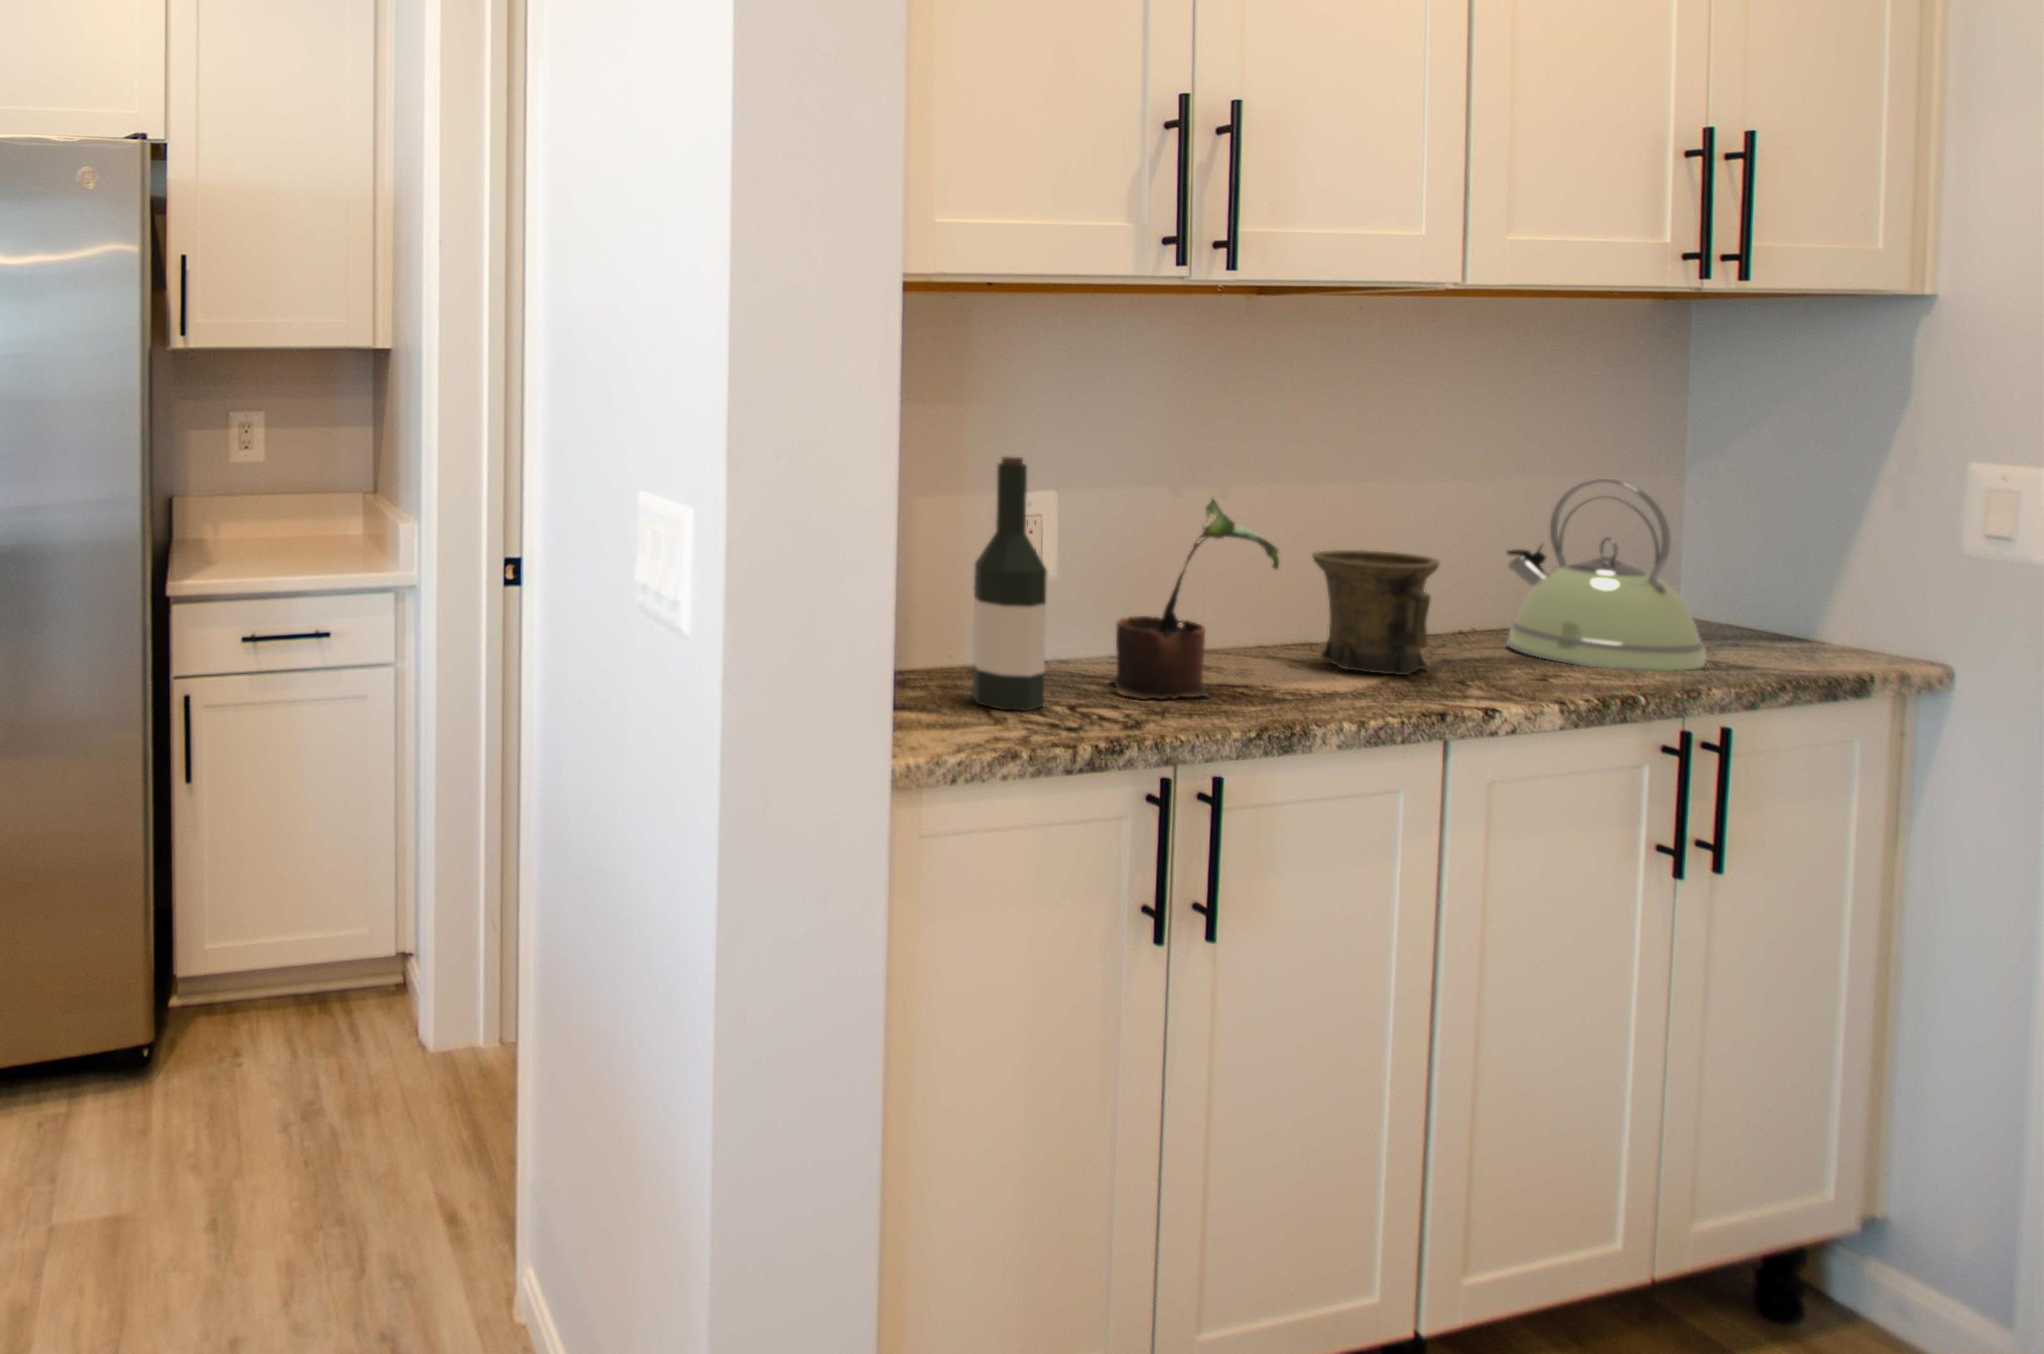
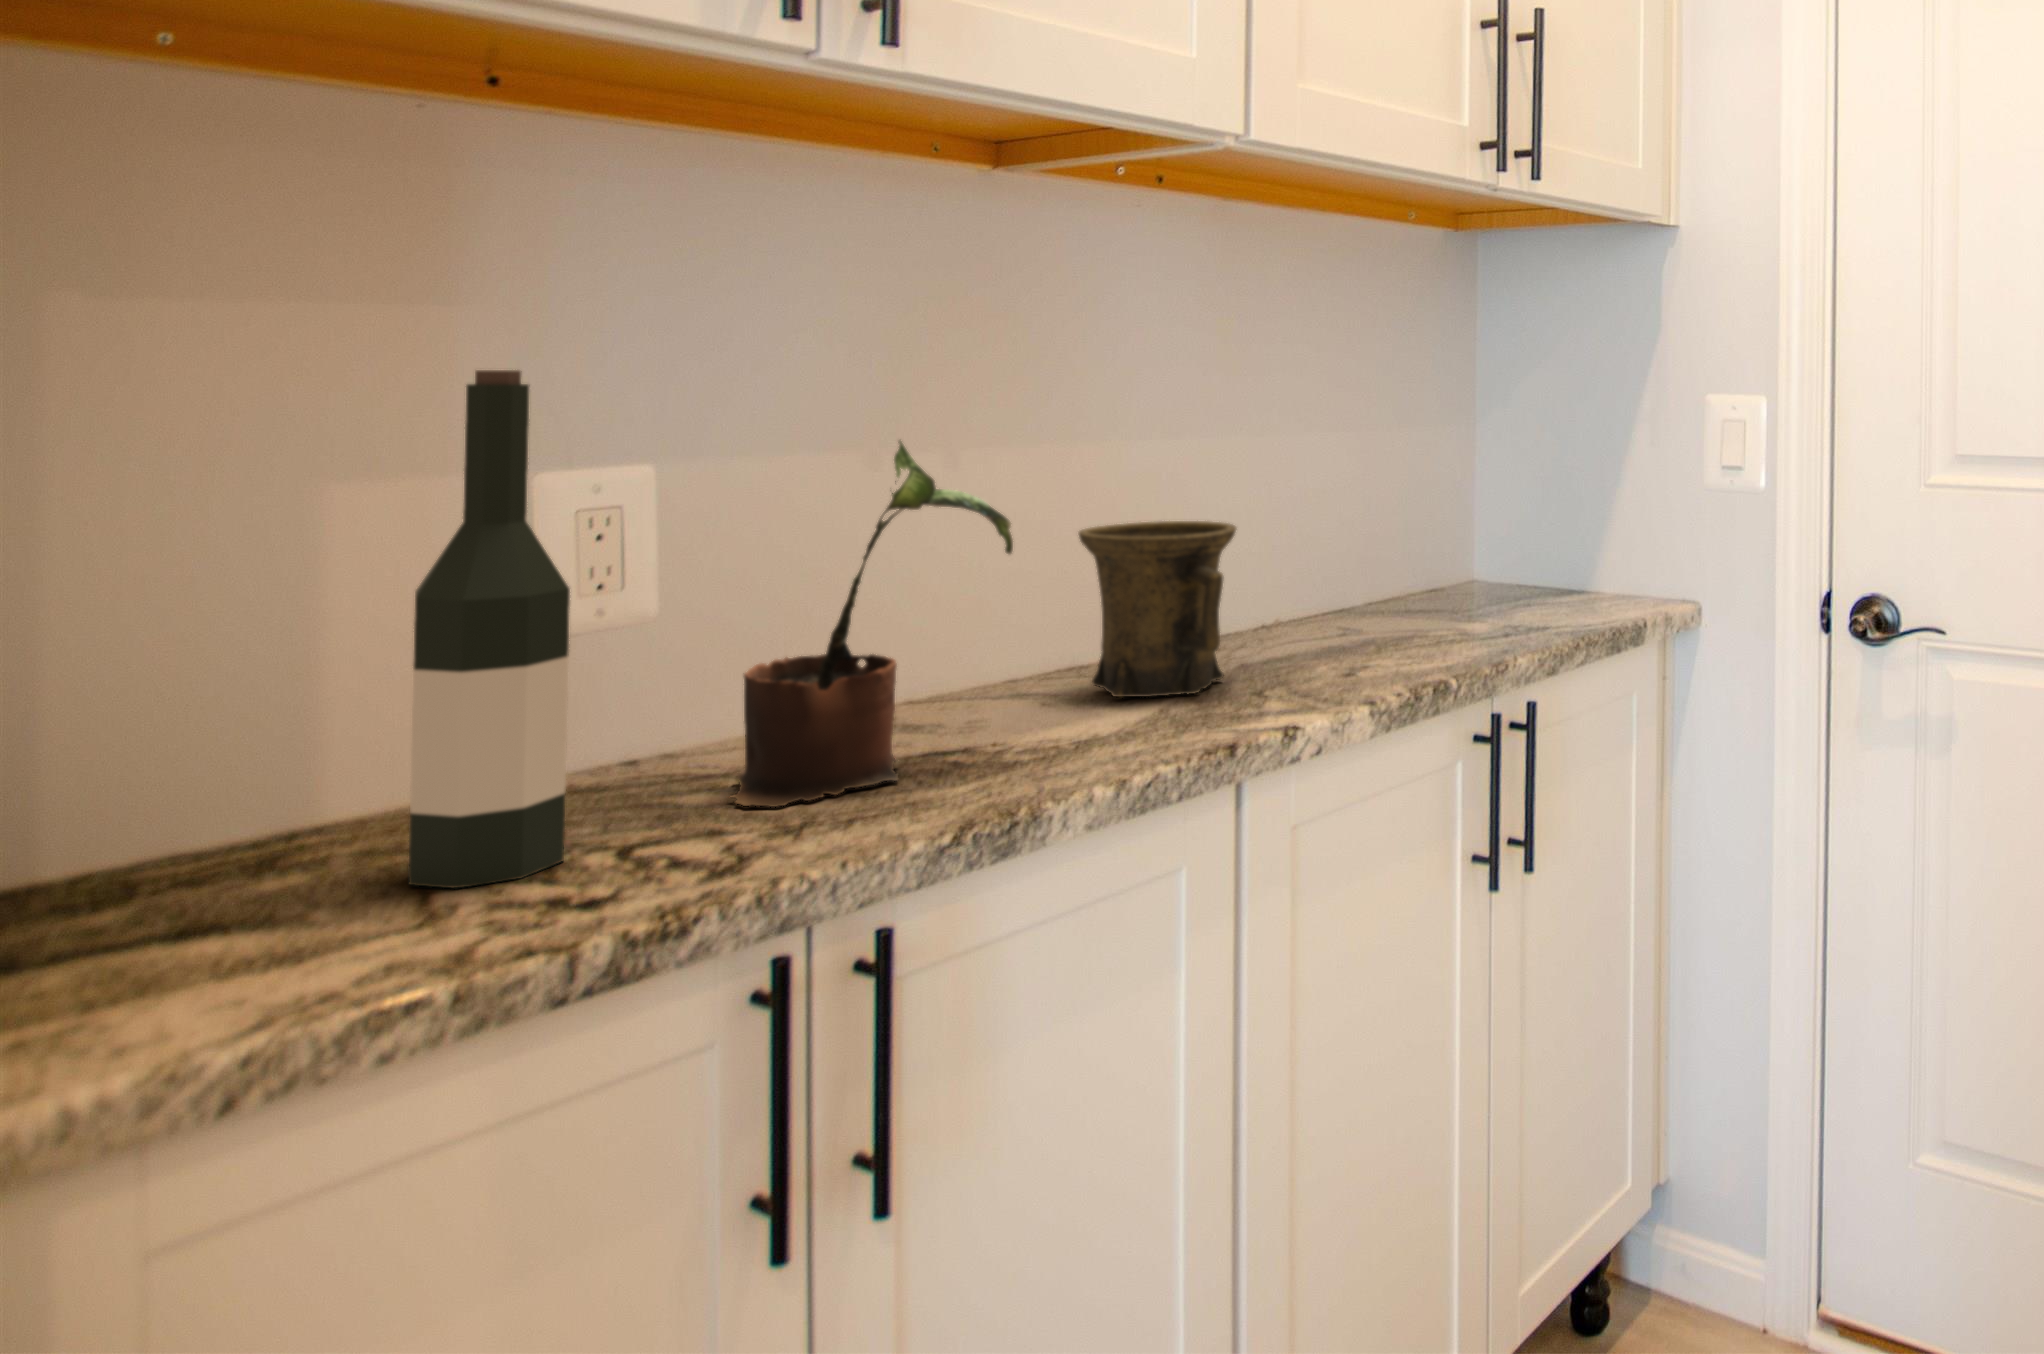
kettle: present [1507,479,1708,671] -> none [1316,413,1510,649]

